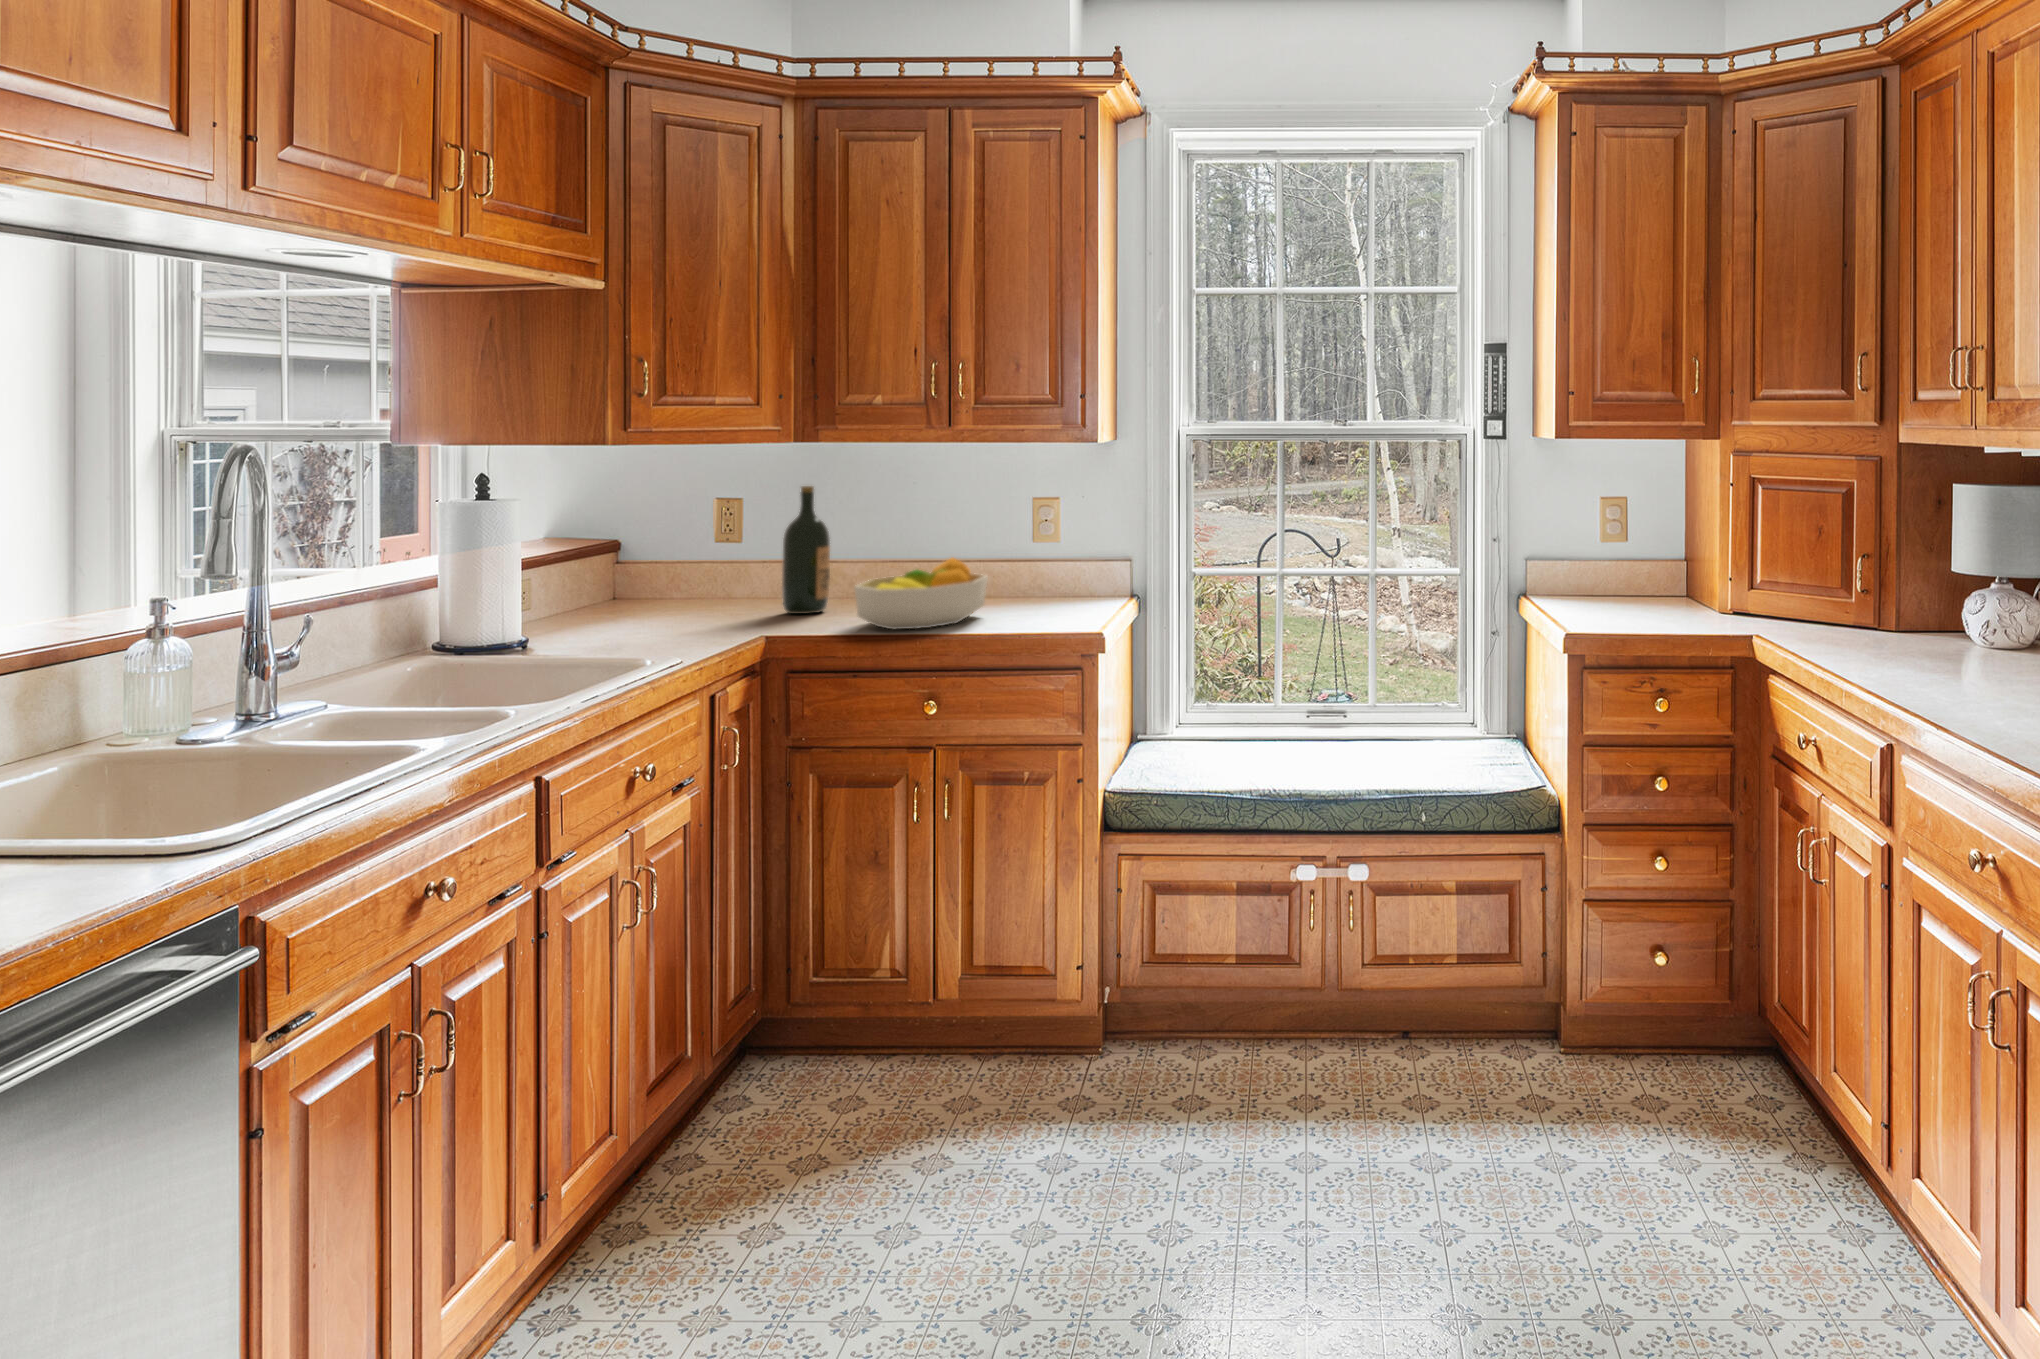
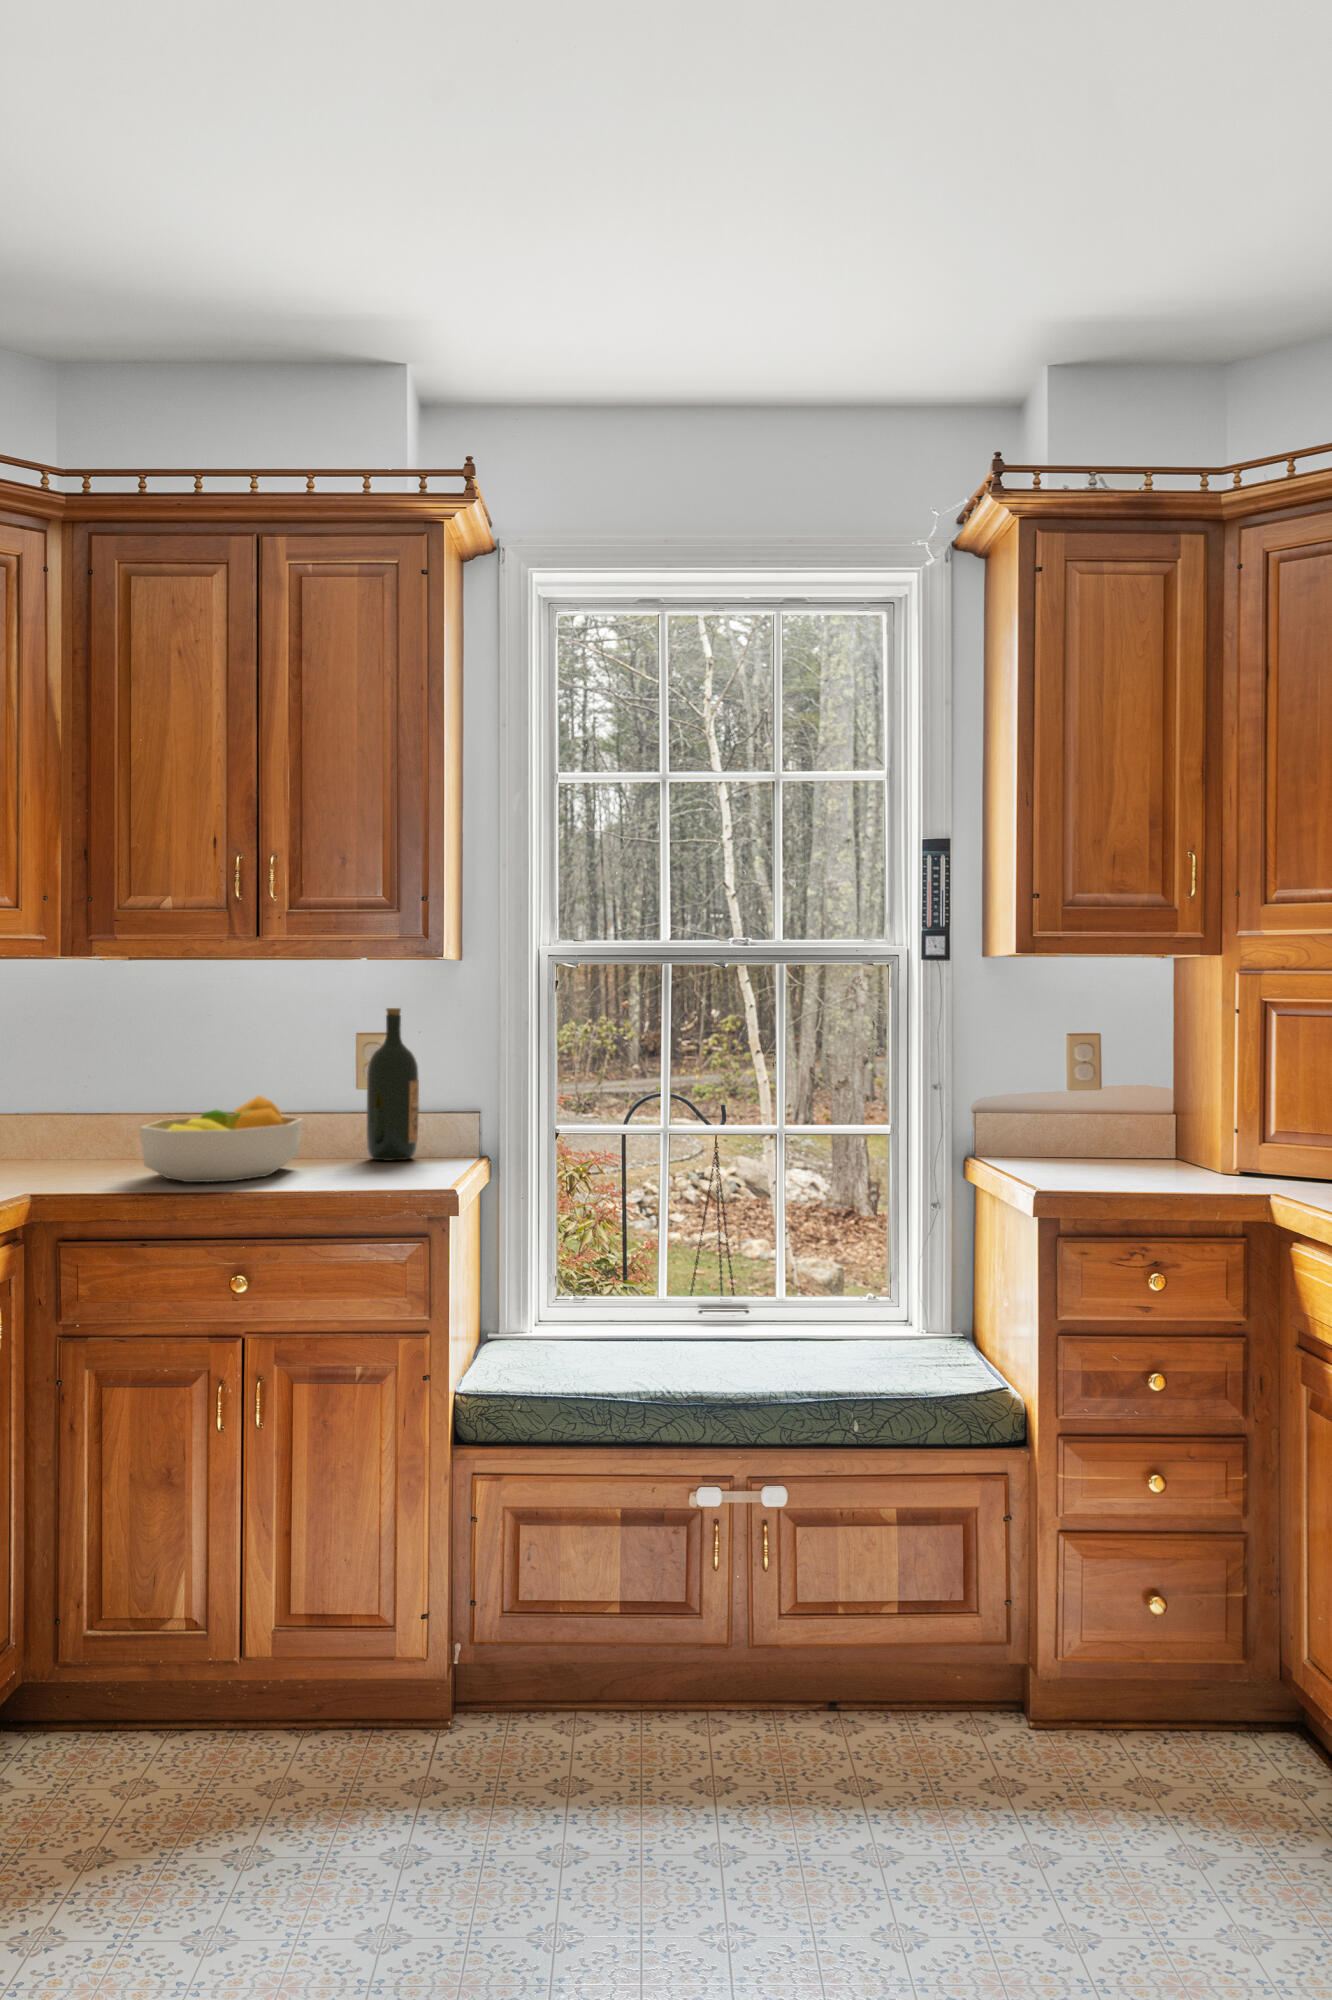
wine bottle: present [782,486,830,614] -> present [367,1008,419,1160]

